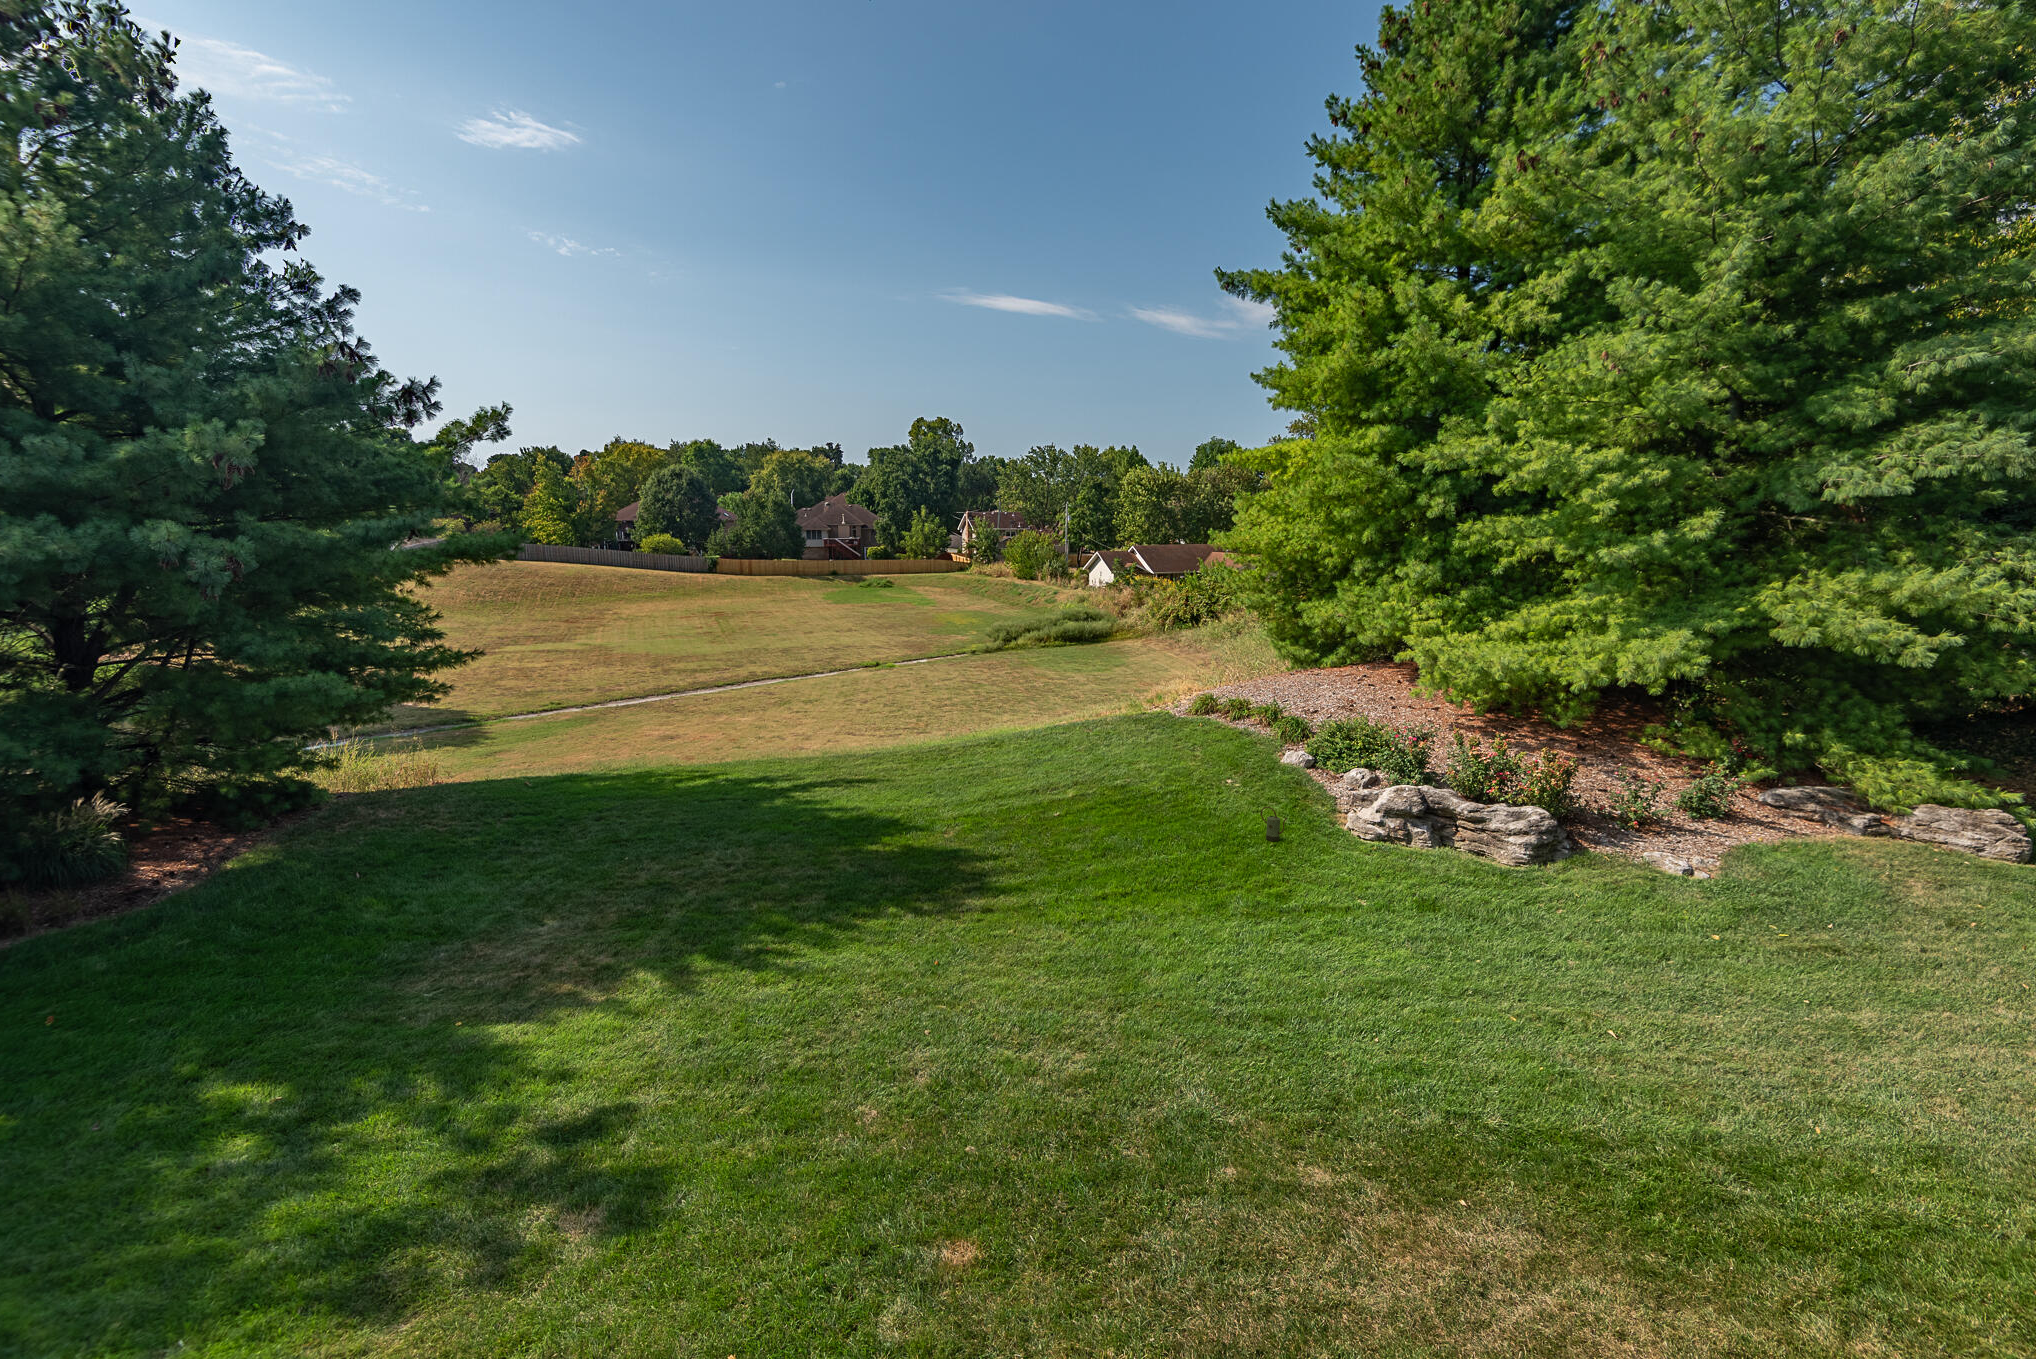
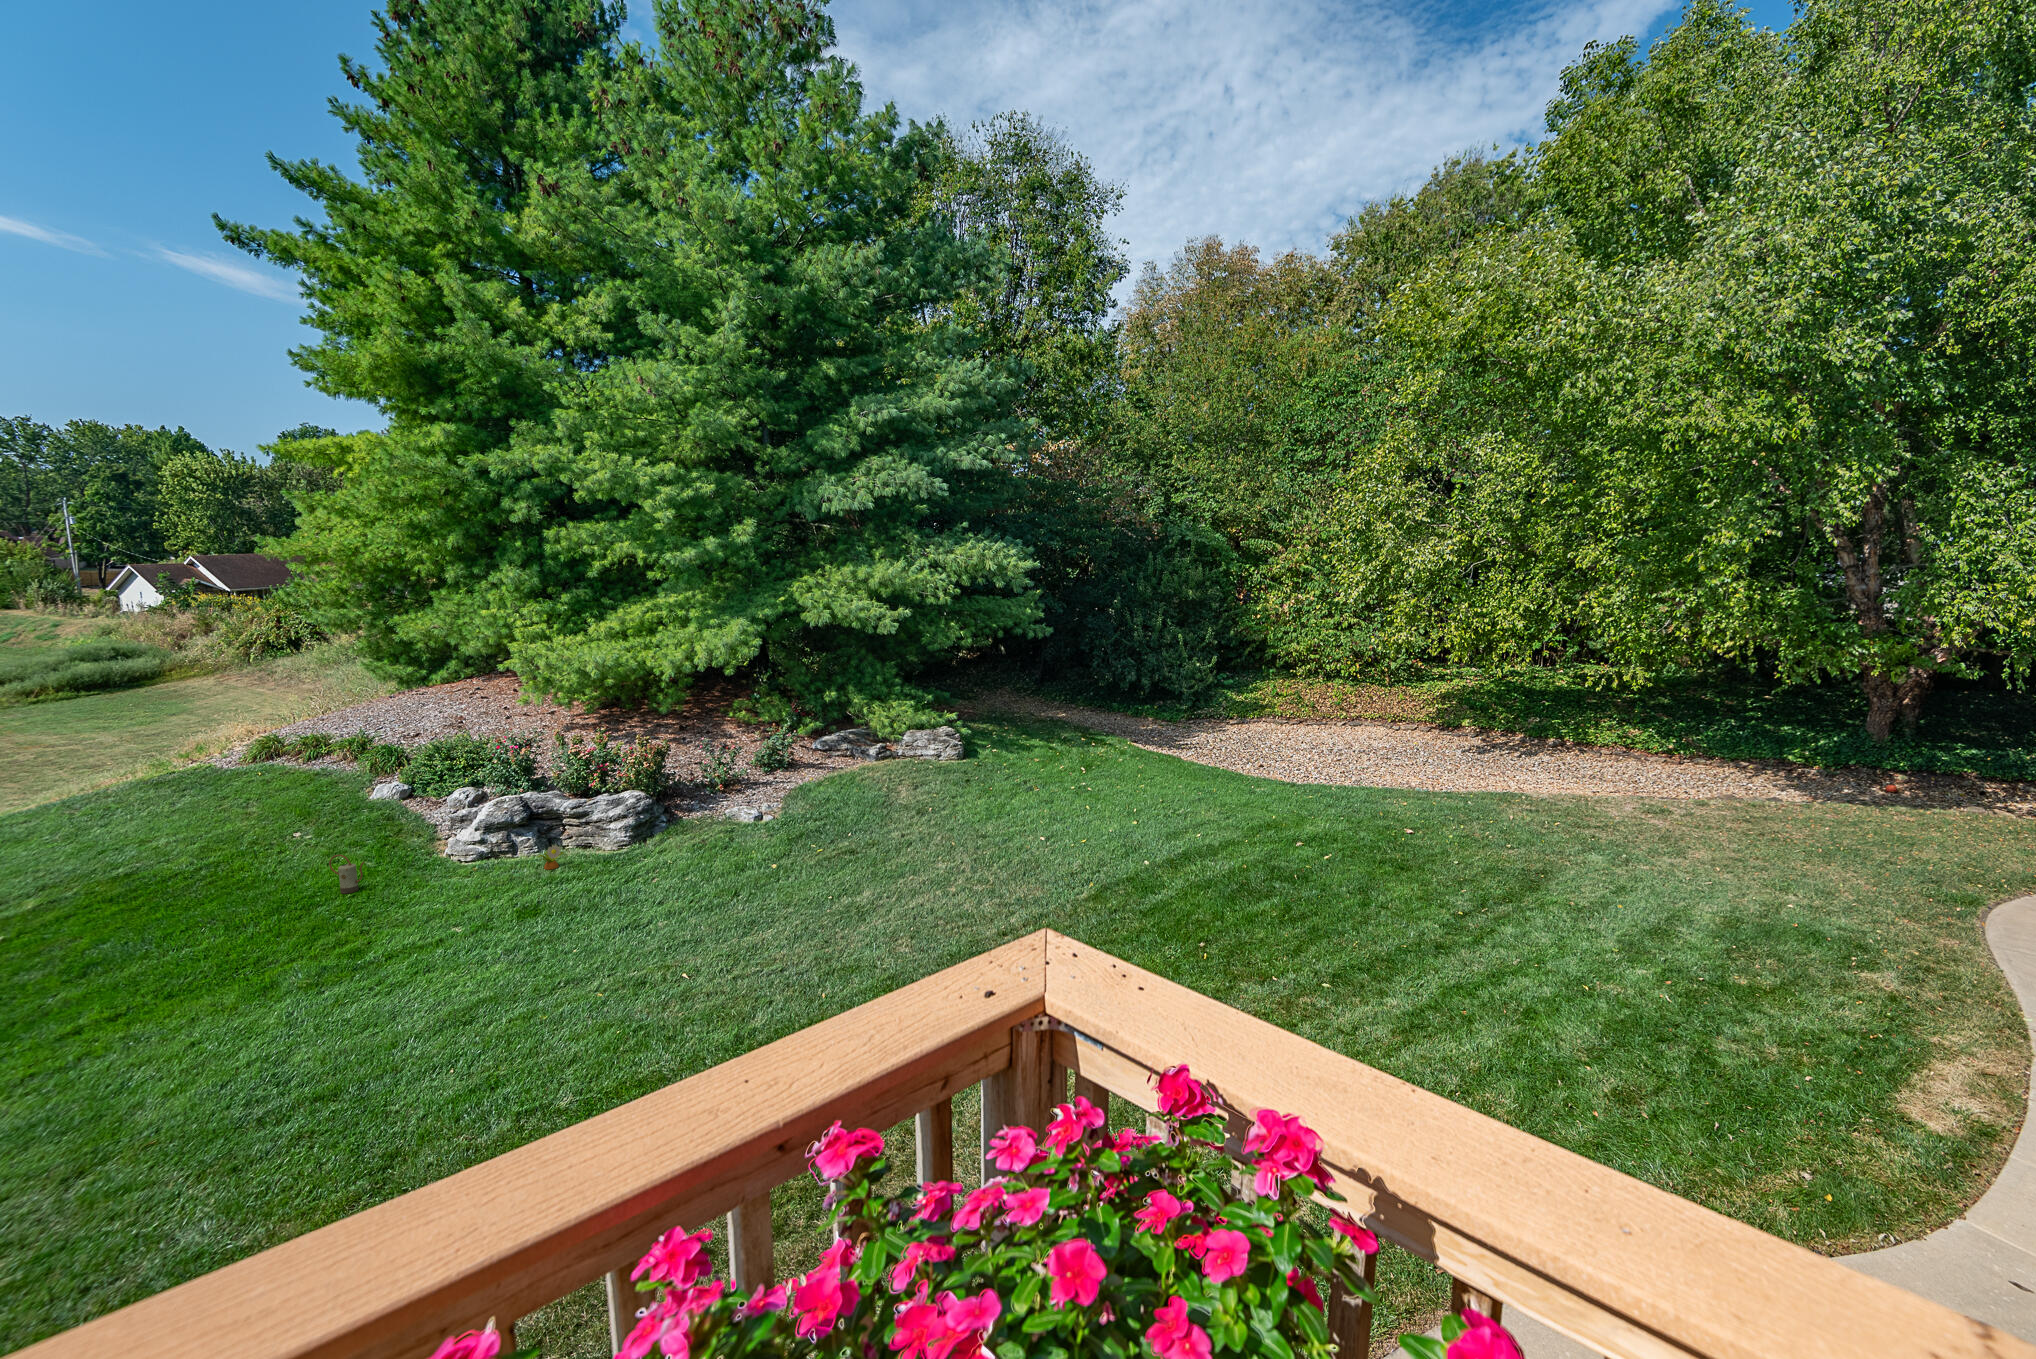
decorative plant: none [1433,846,1462,869] -> present [538,845,564,870]

